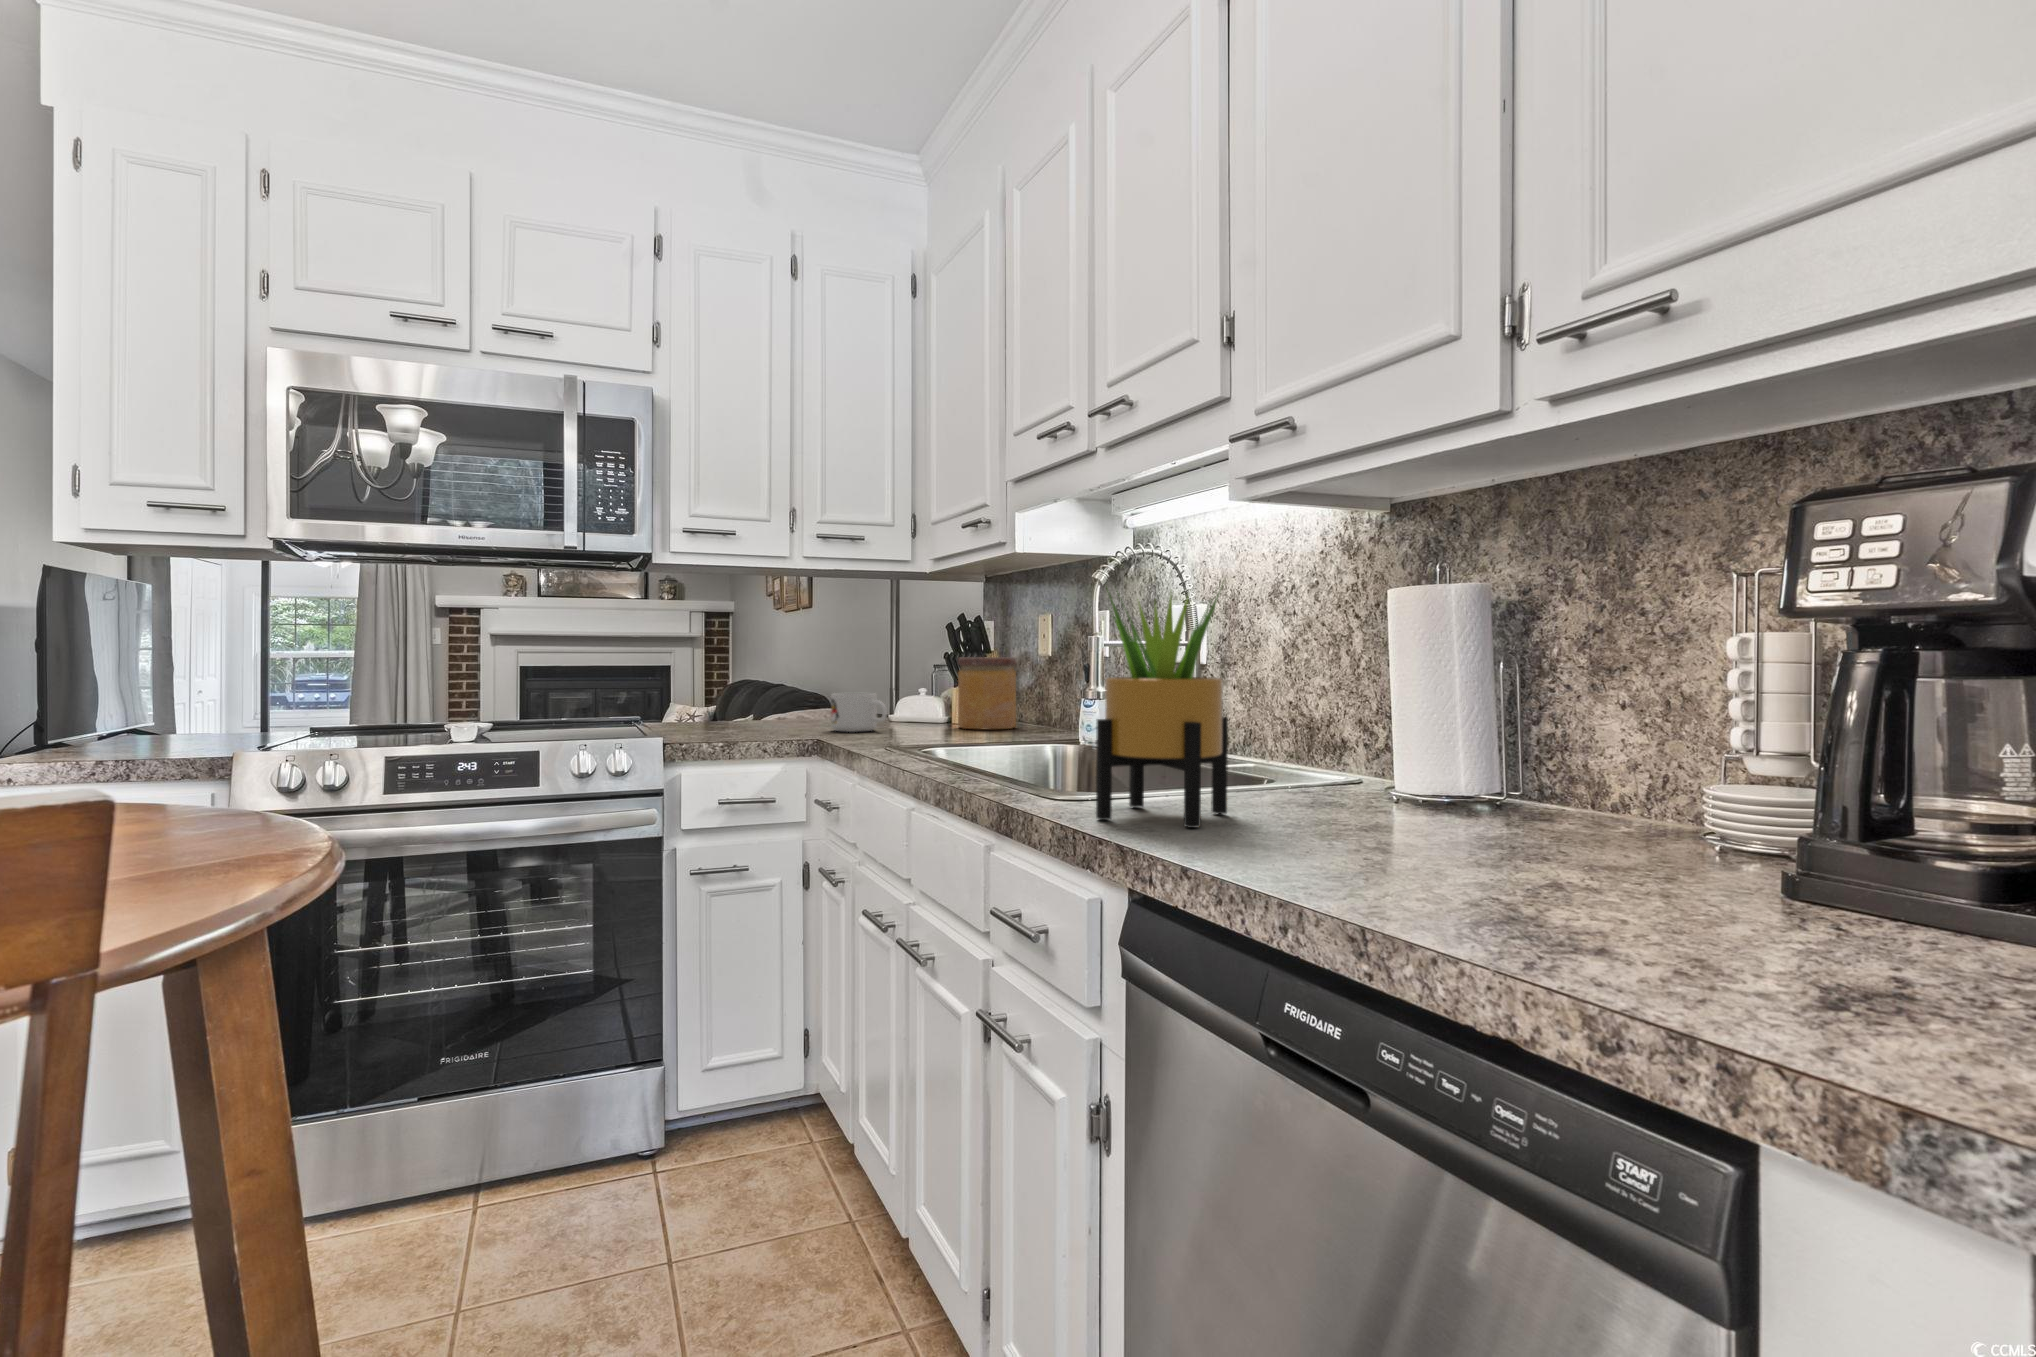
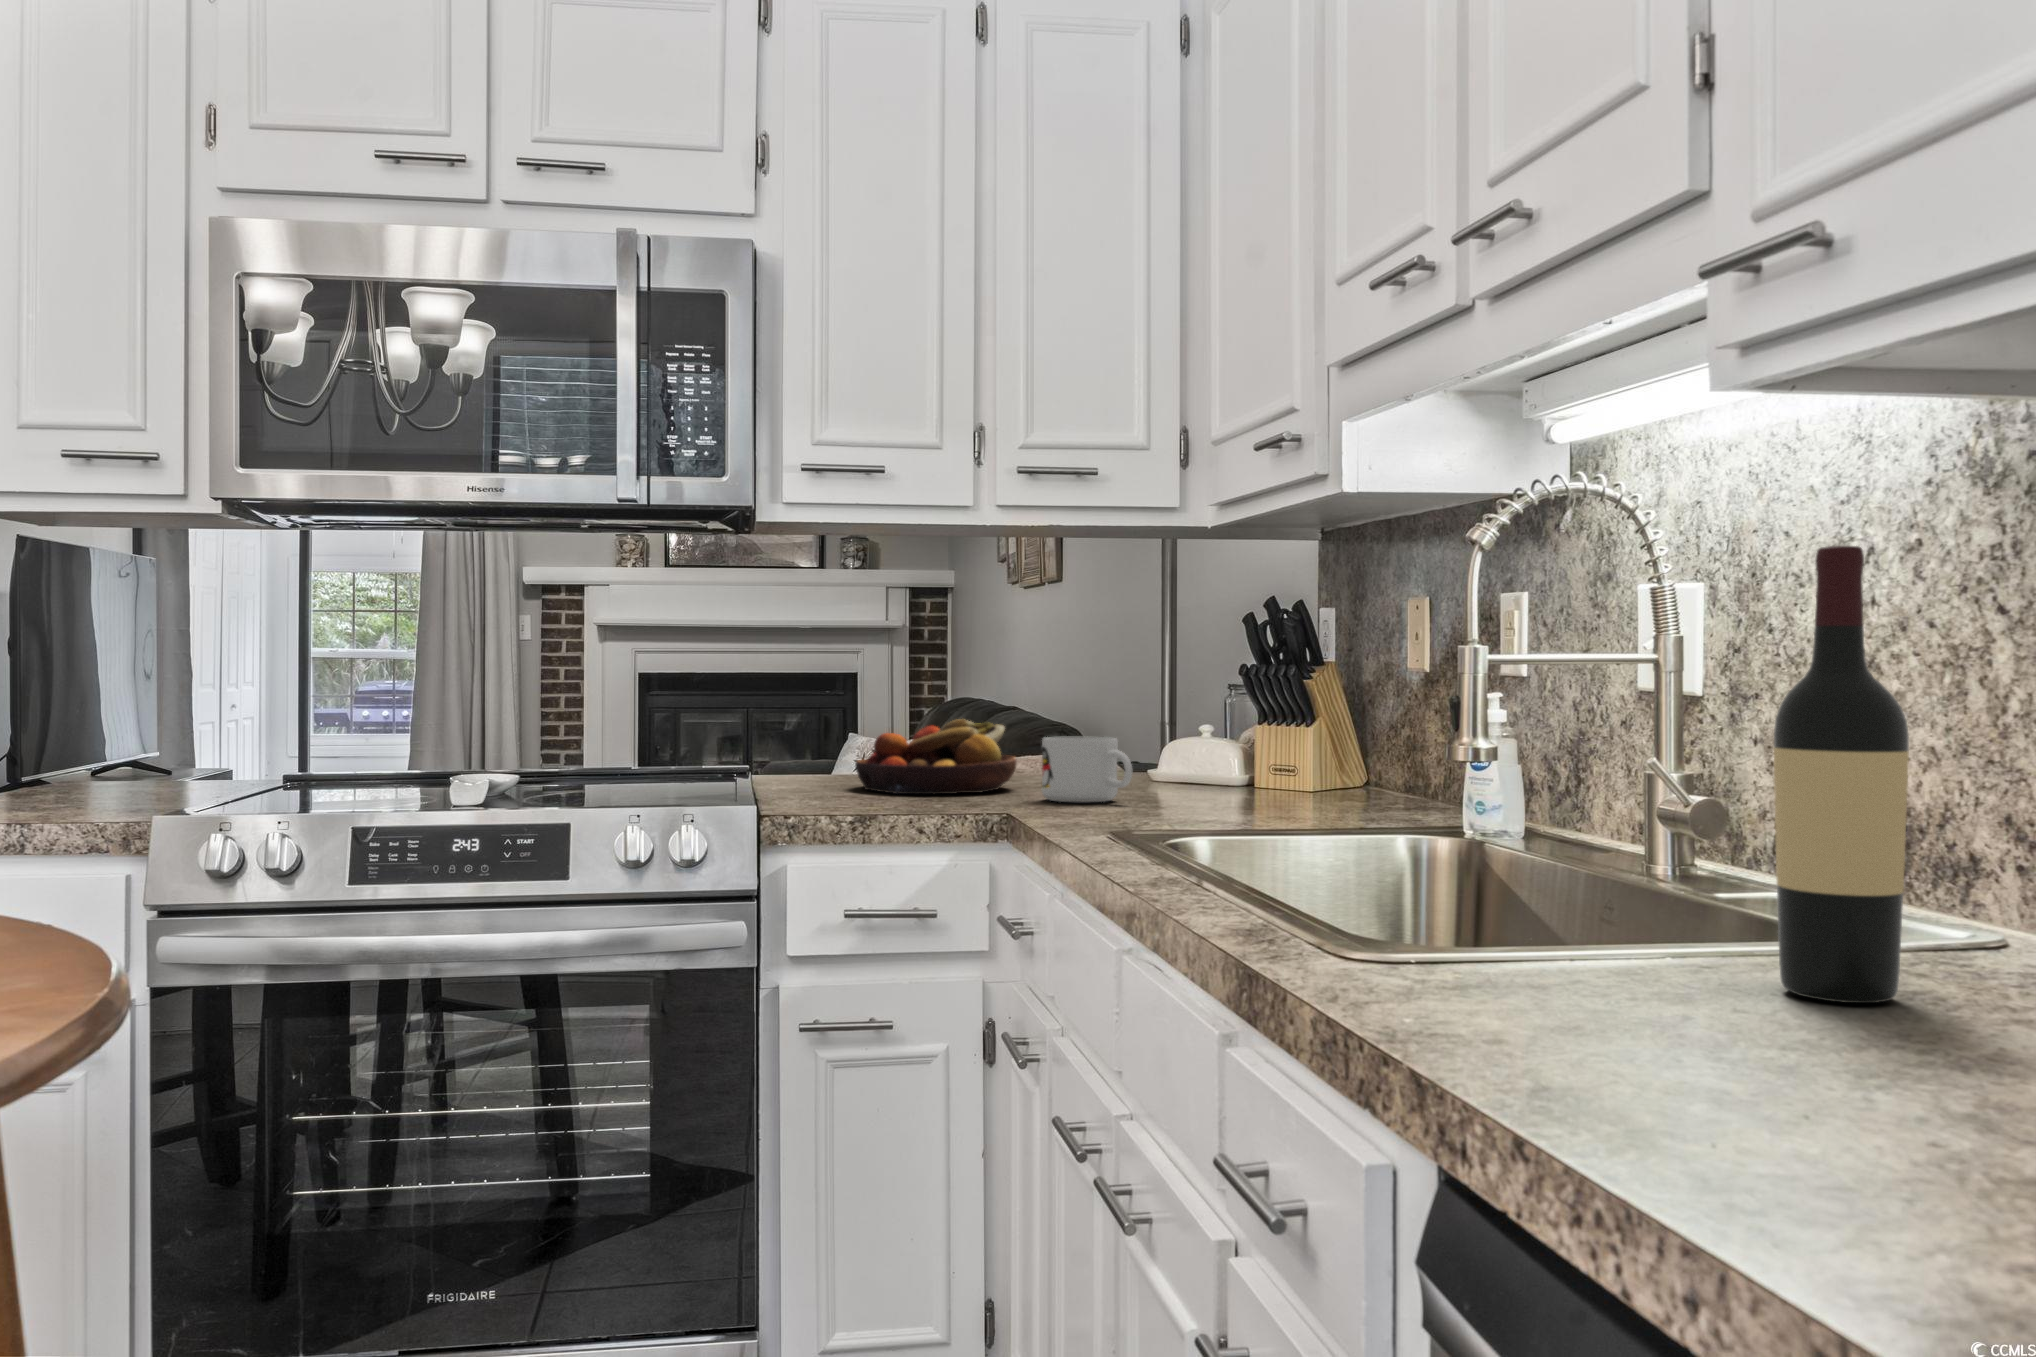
potted plant: present [1096,585,1228,828] -> none [1393,530,1674,1038]
wine bottle: none [1268,586,1329,808] -> present [1774,546,1909,1003]
jar: present [958,657,1016,729] -> none [1259,678,1363,805]
fruit bowl: none [709,684,811,730] -> present [855,719,1017,794]

